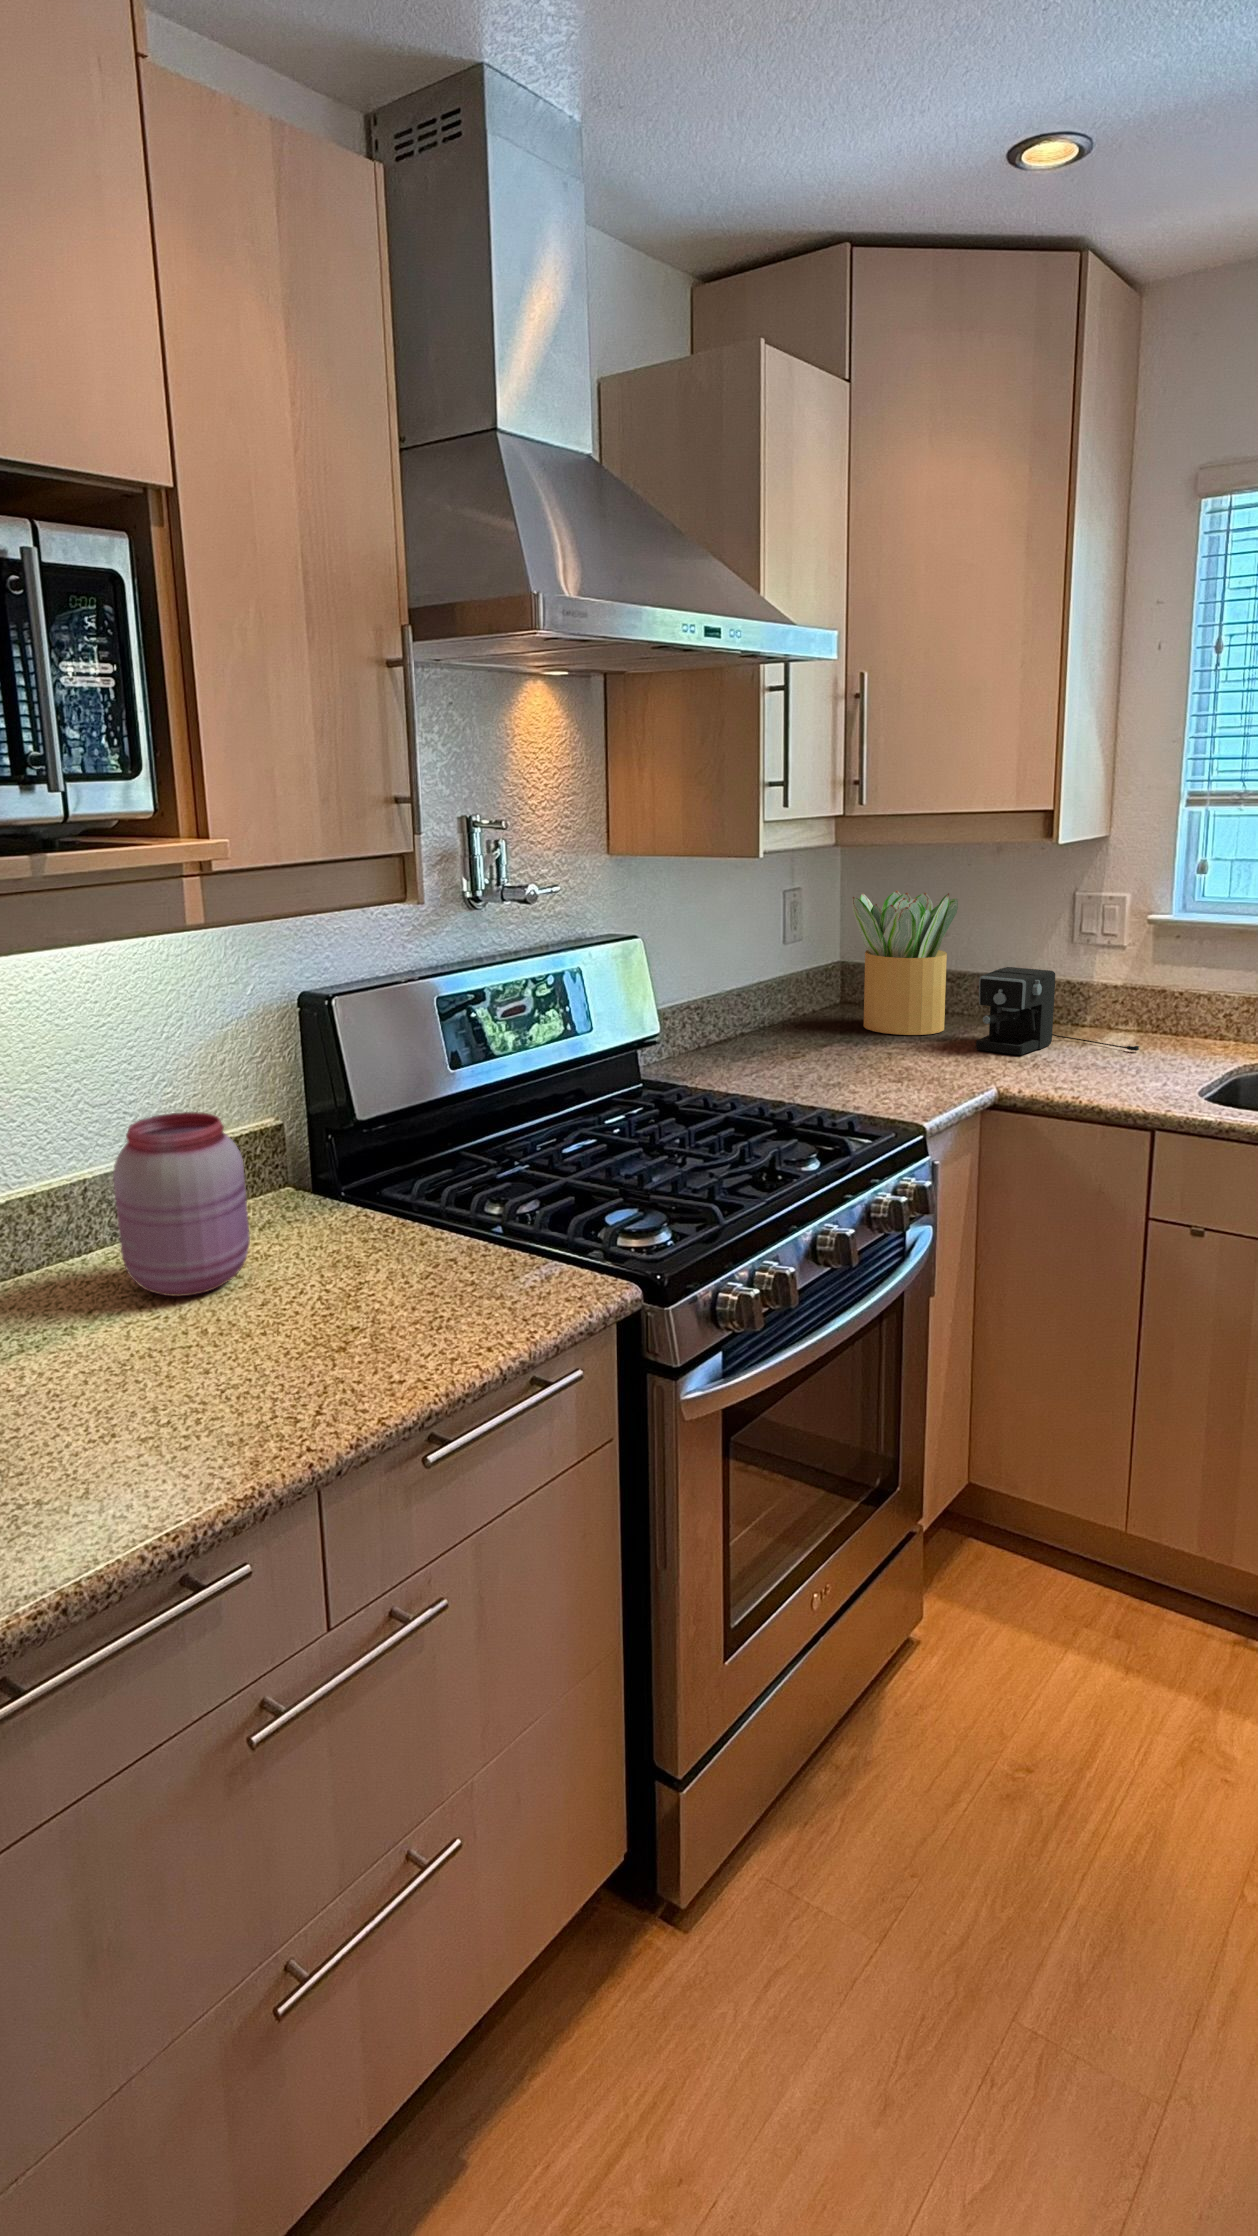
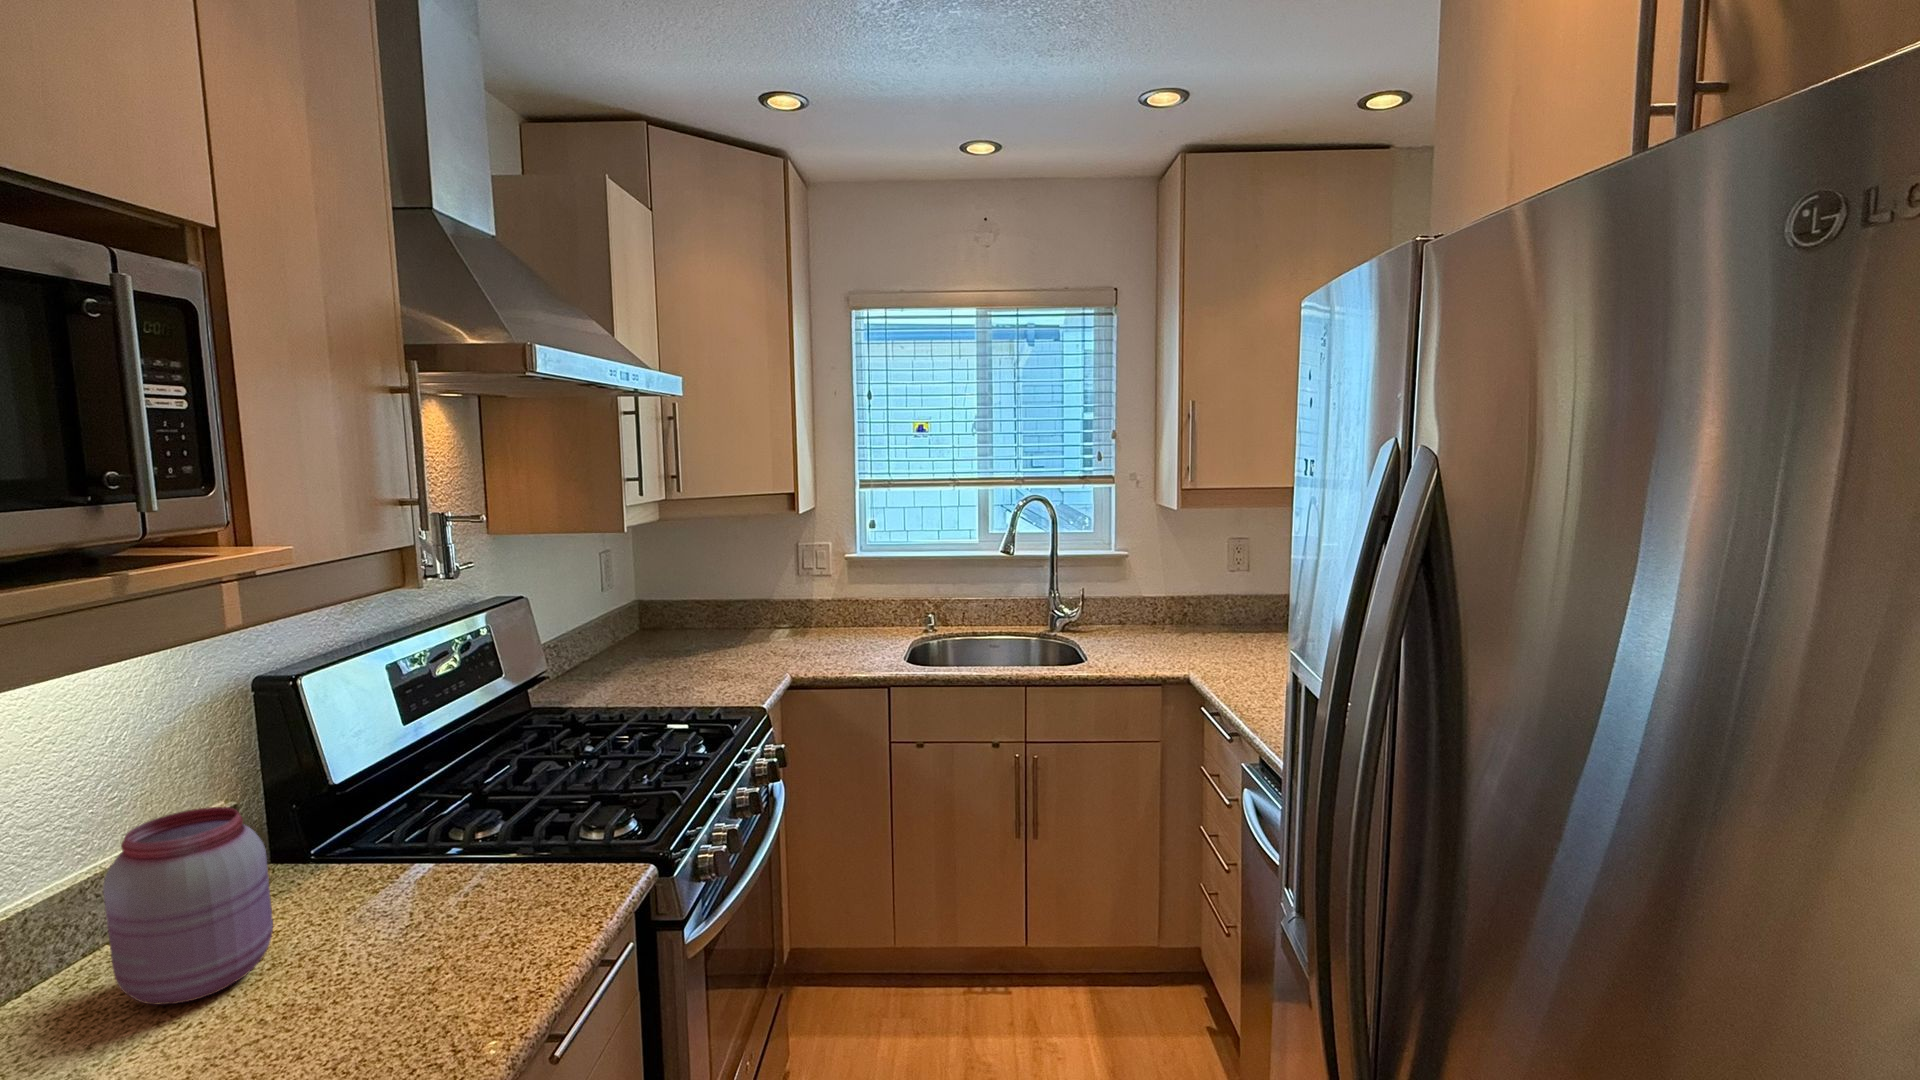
potted plant: present [852,891,958,1035] -> none [658,548,730,647]
coffee maker: present [976,967,1139,1055] -> none [758,594,856,651]

